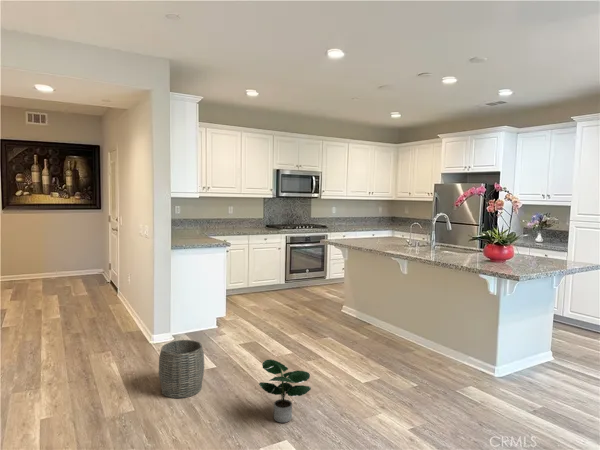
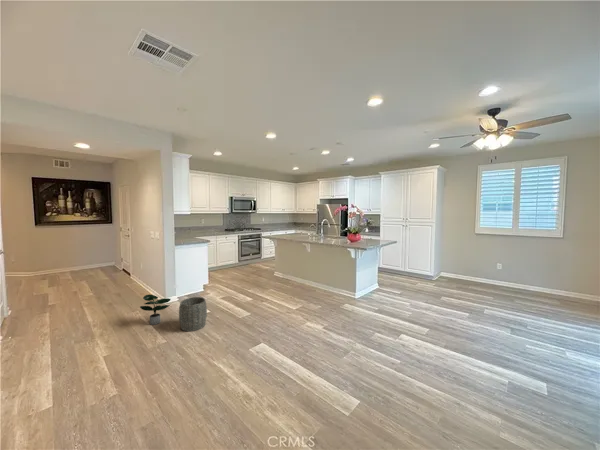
potted plant: present [259,359,311,423] -> present [140,294,171,325]

